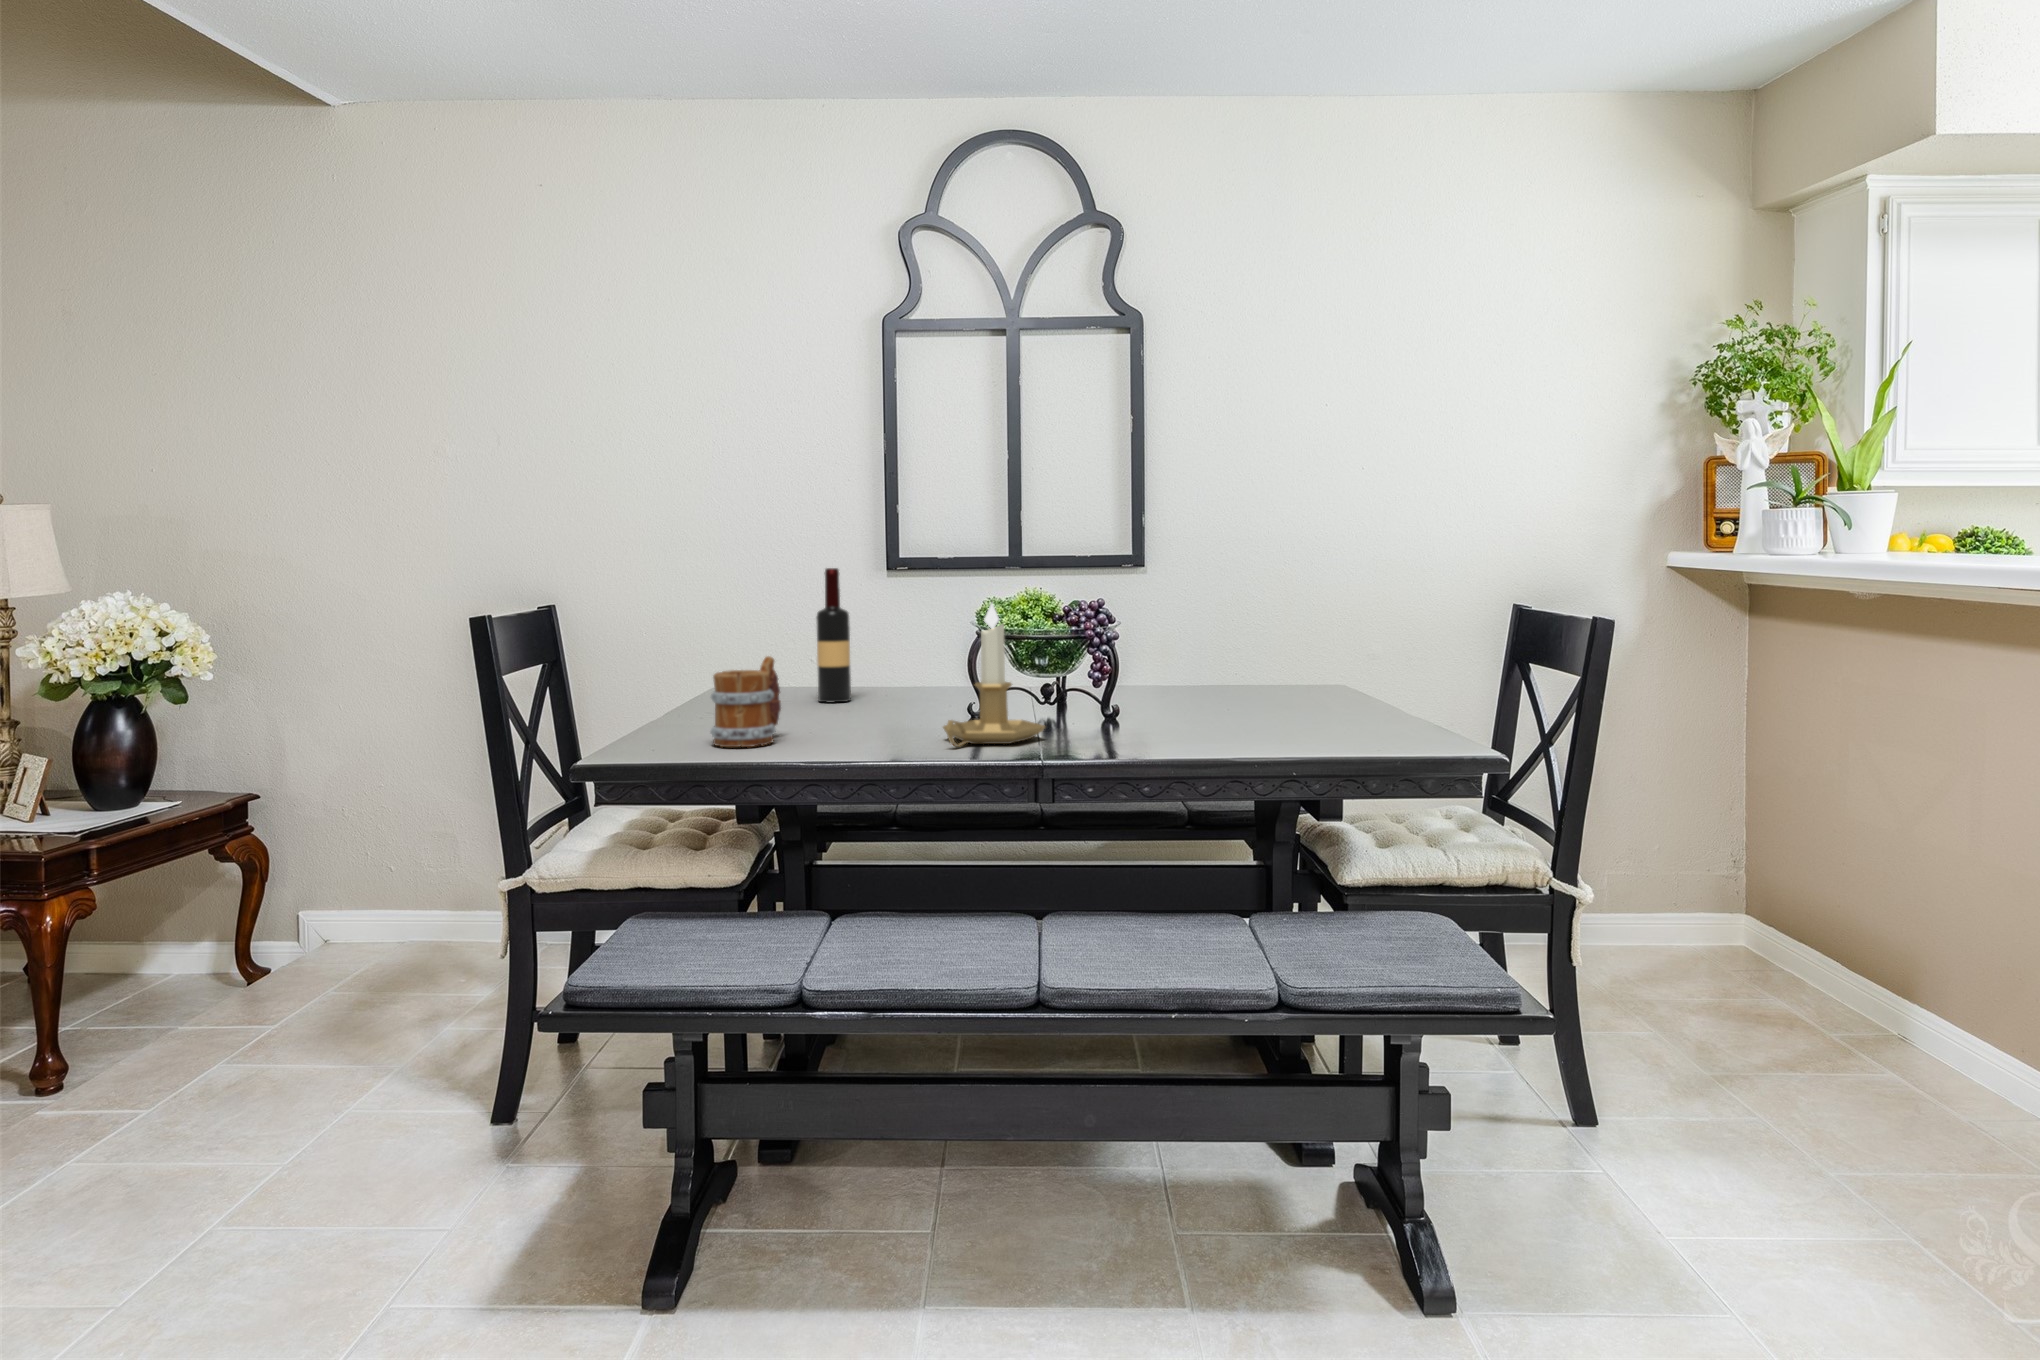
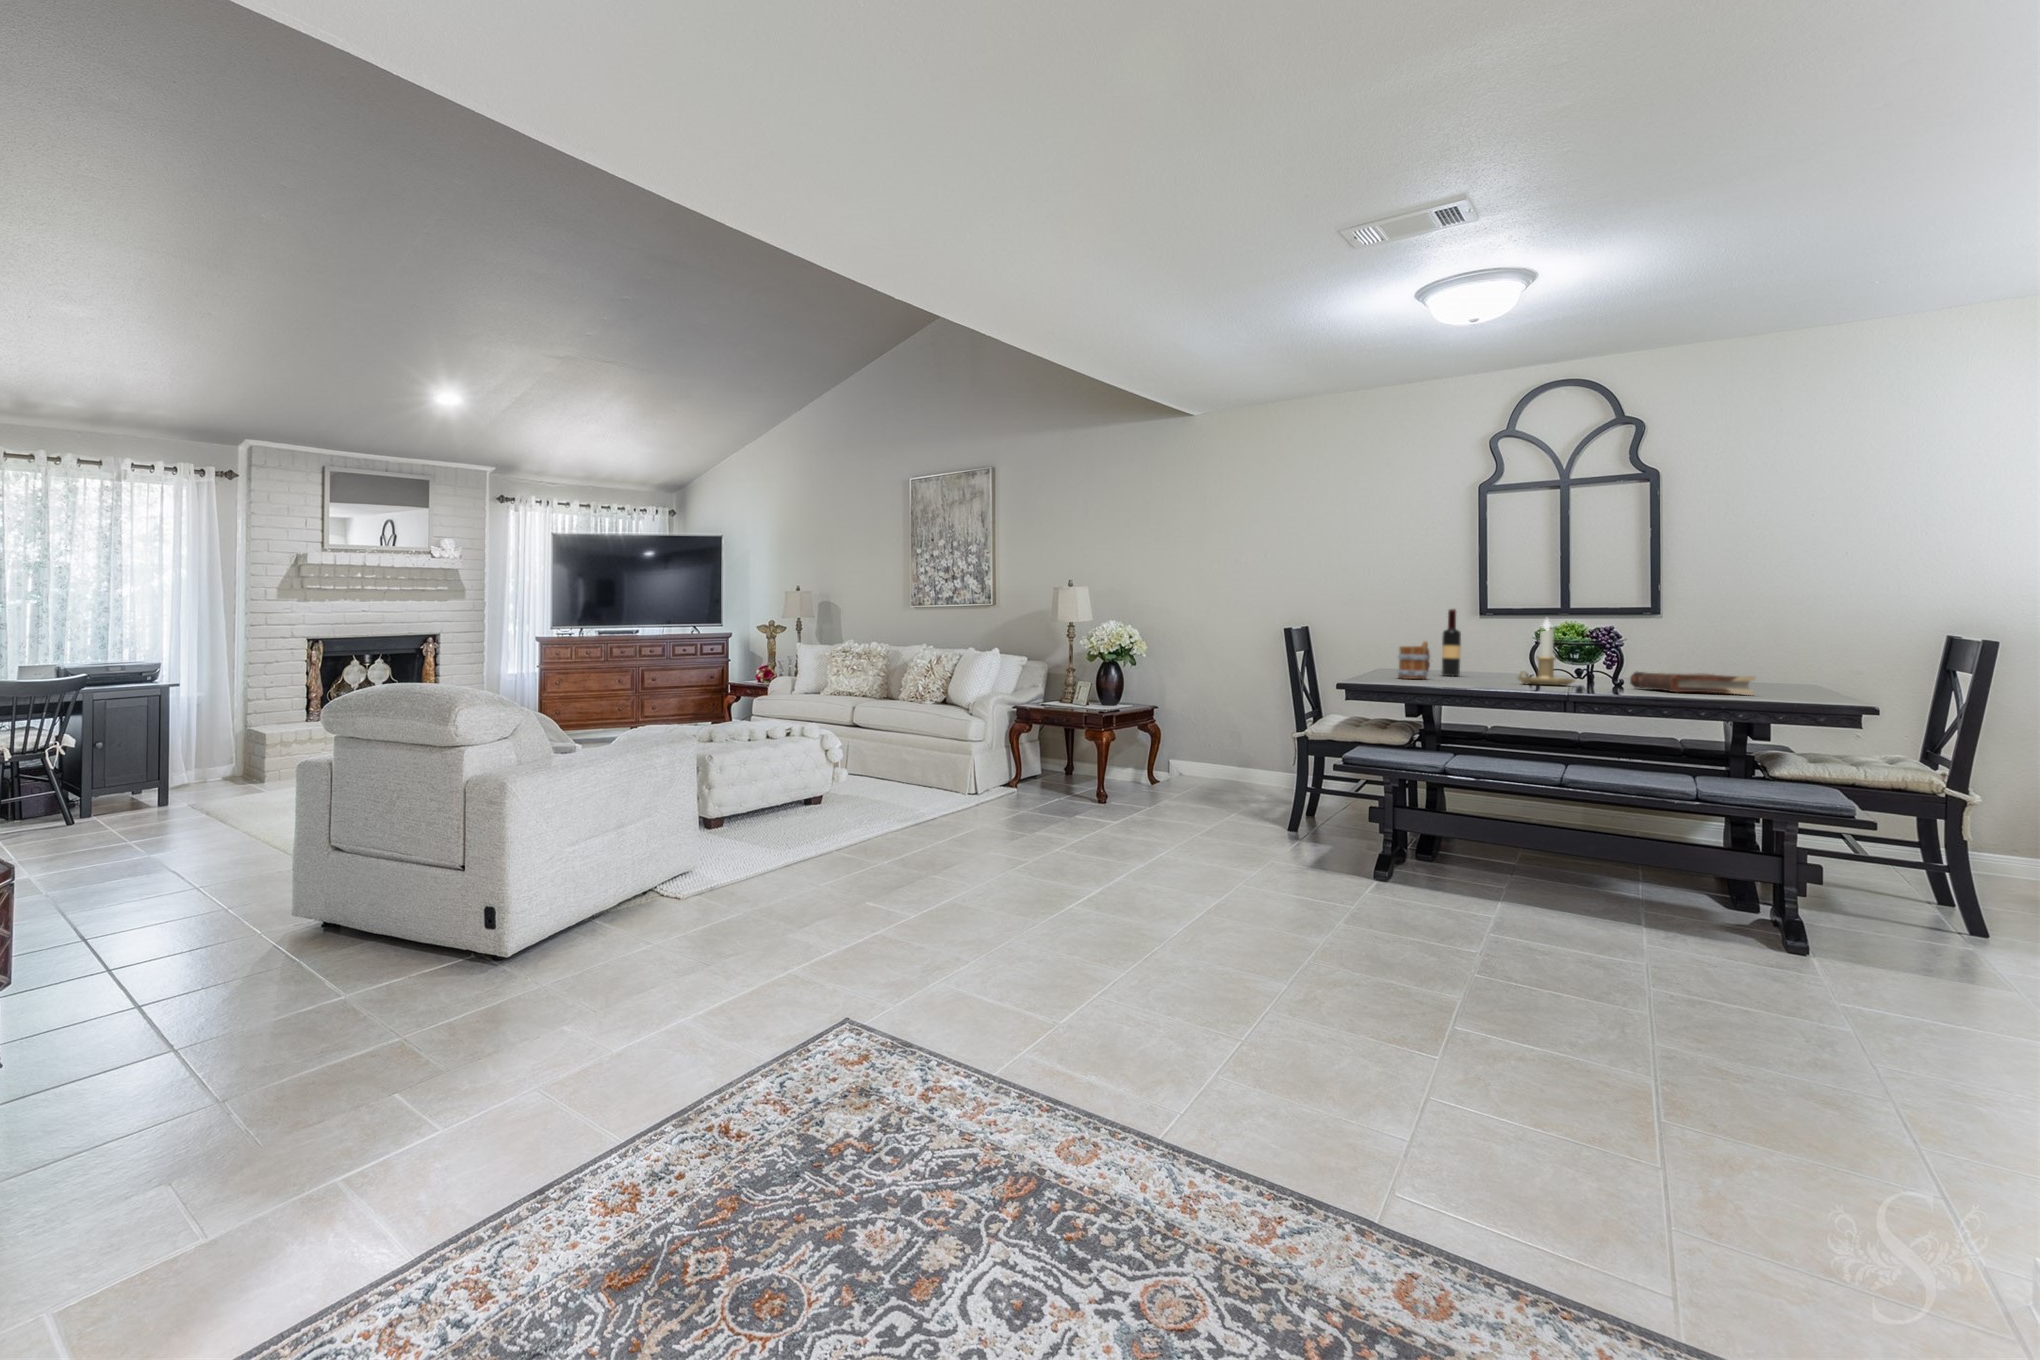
book: none [1133,696,1328,755] -> present [1630,672,1755,695]

